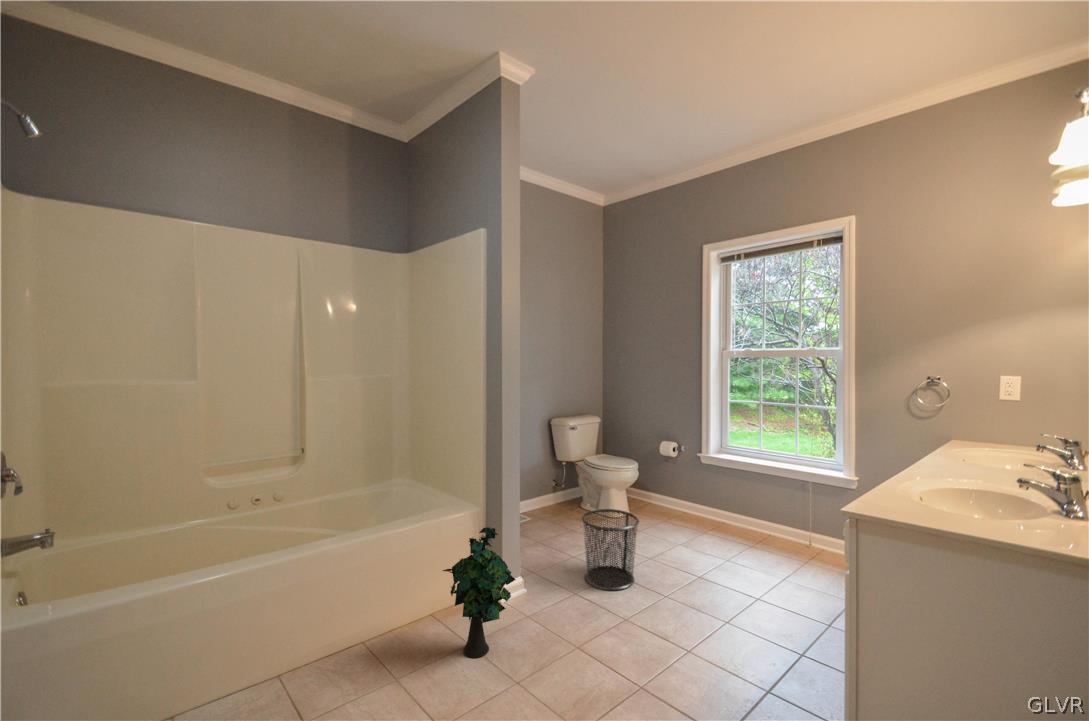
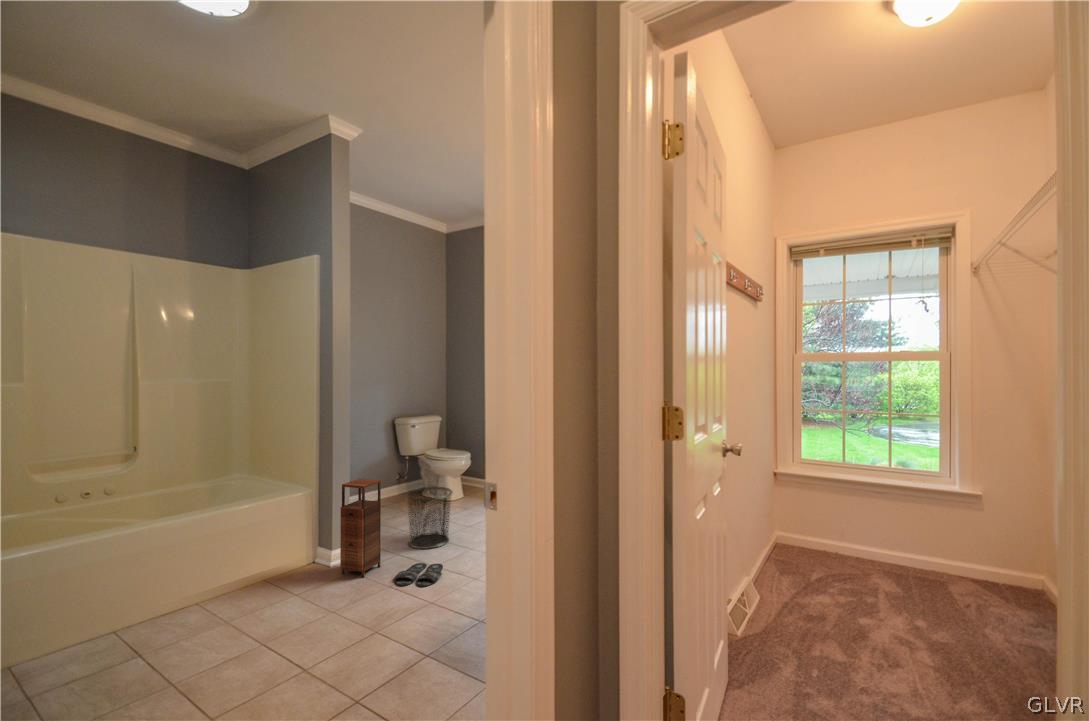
storage cabinet: none [515,499,560,628] -> present [340,479,381,577]
decorative plant: present [443,527,515,658] -> none [273,498,338,602]
slippers: none [584,614,645,658] -> present [395,563,443,587]

